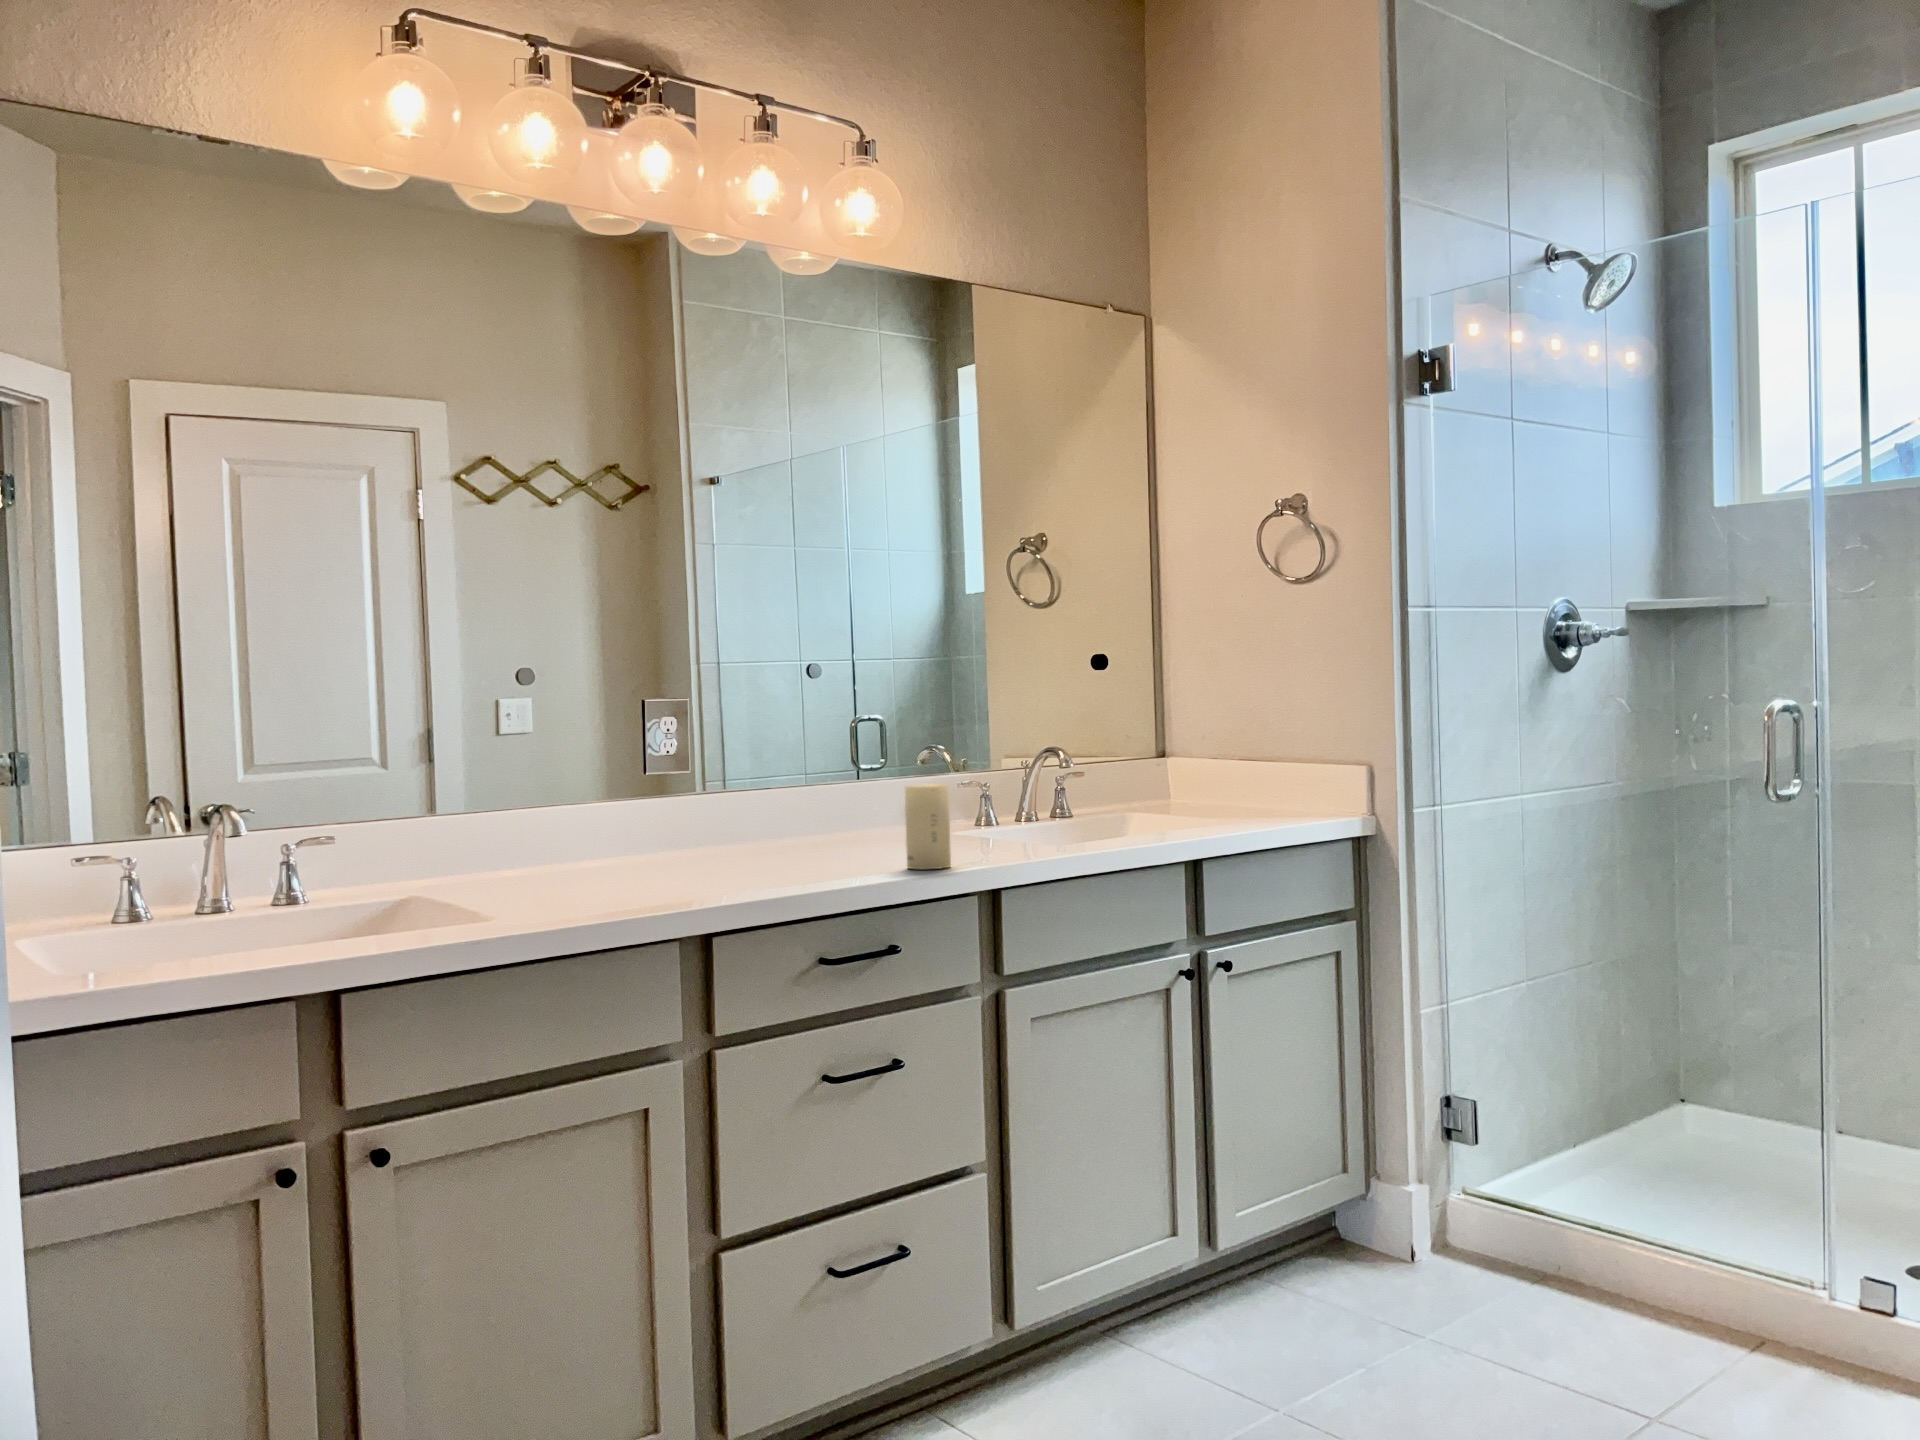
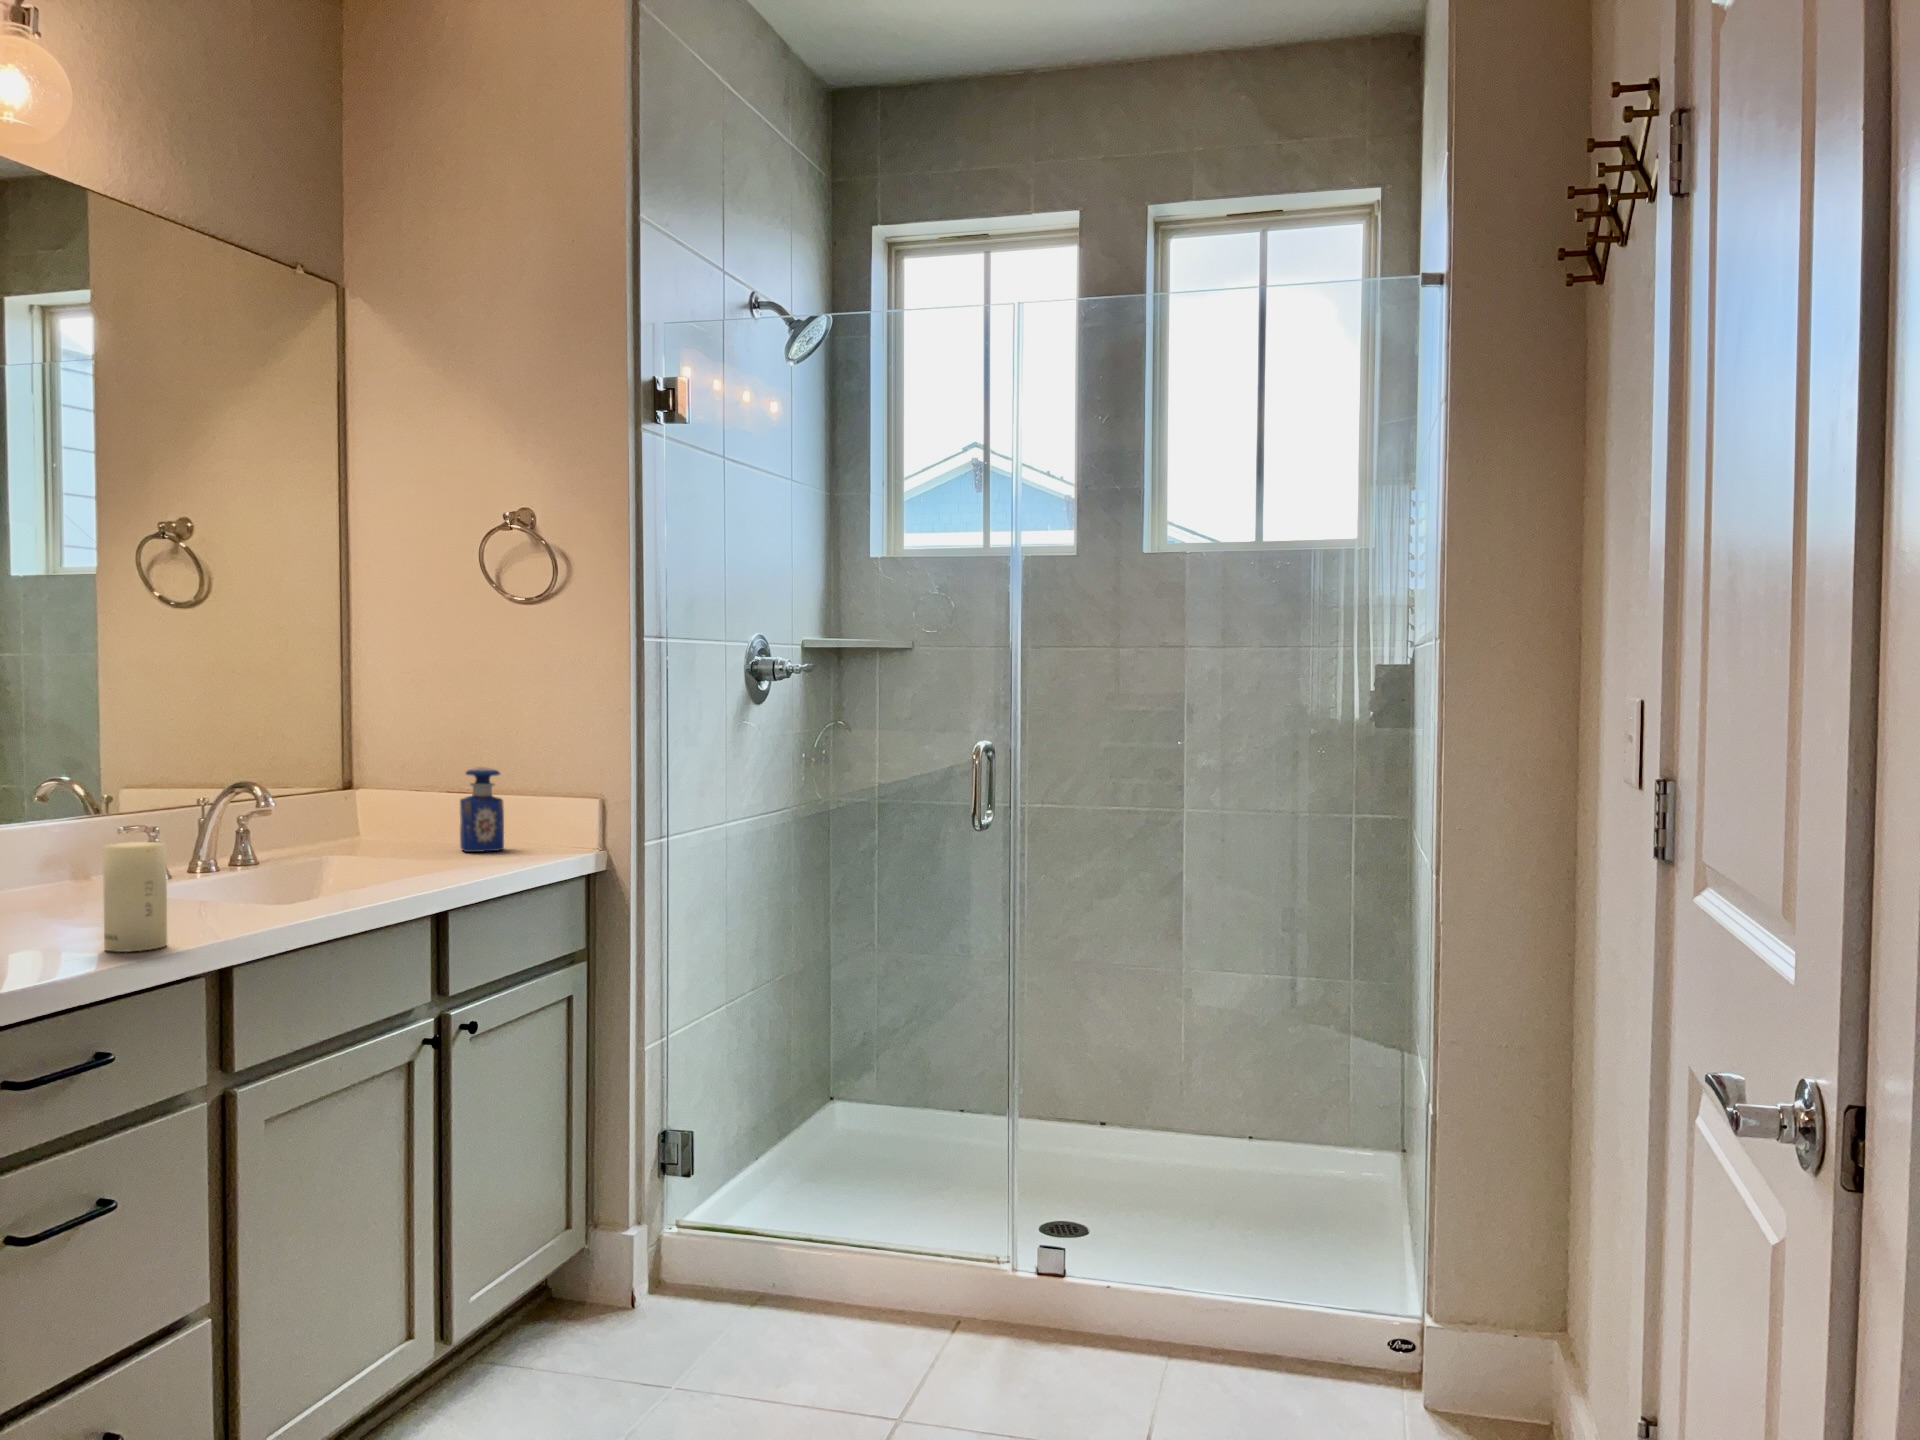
perfume bottle: none [1245,736,1283,813] -> present [460,767,504,852]

